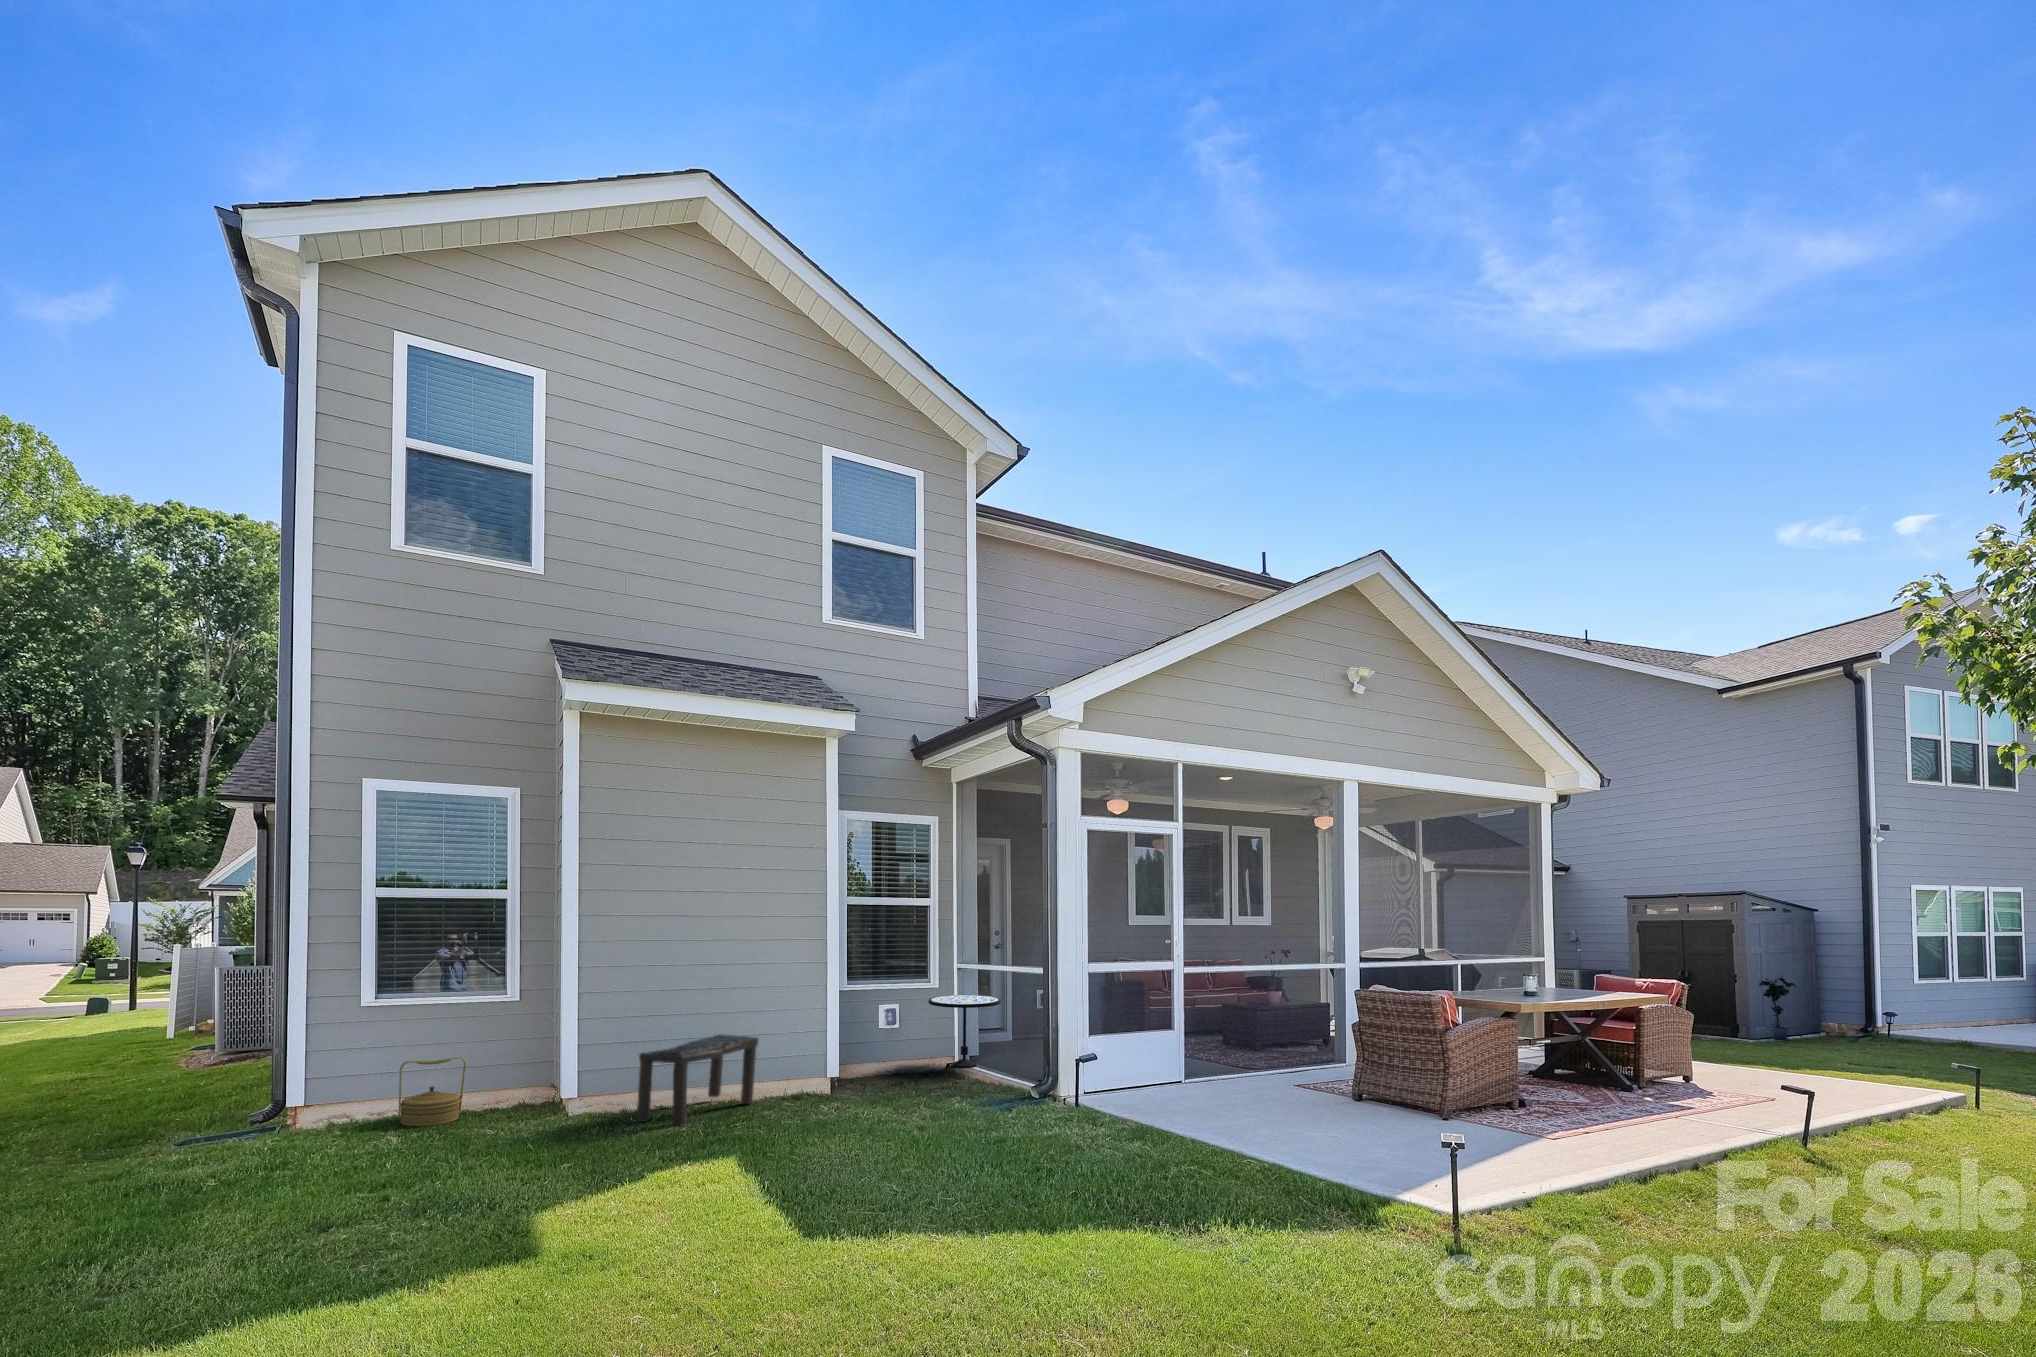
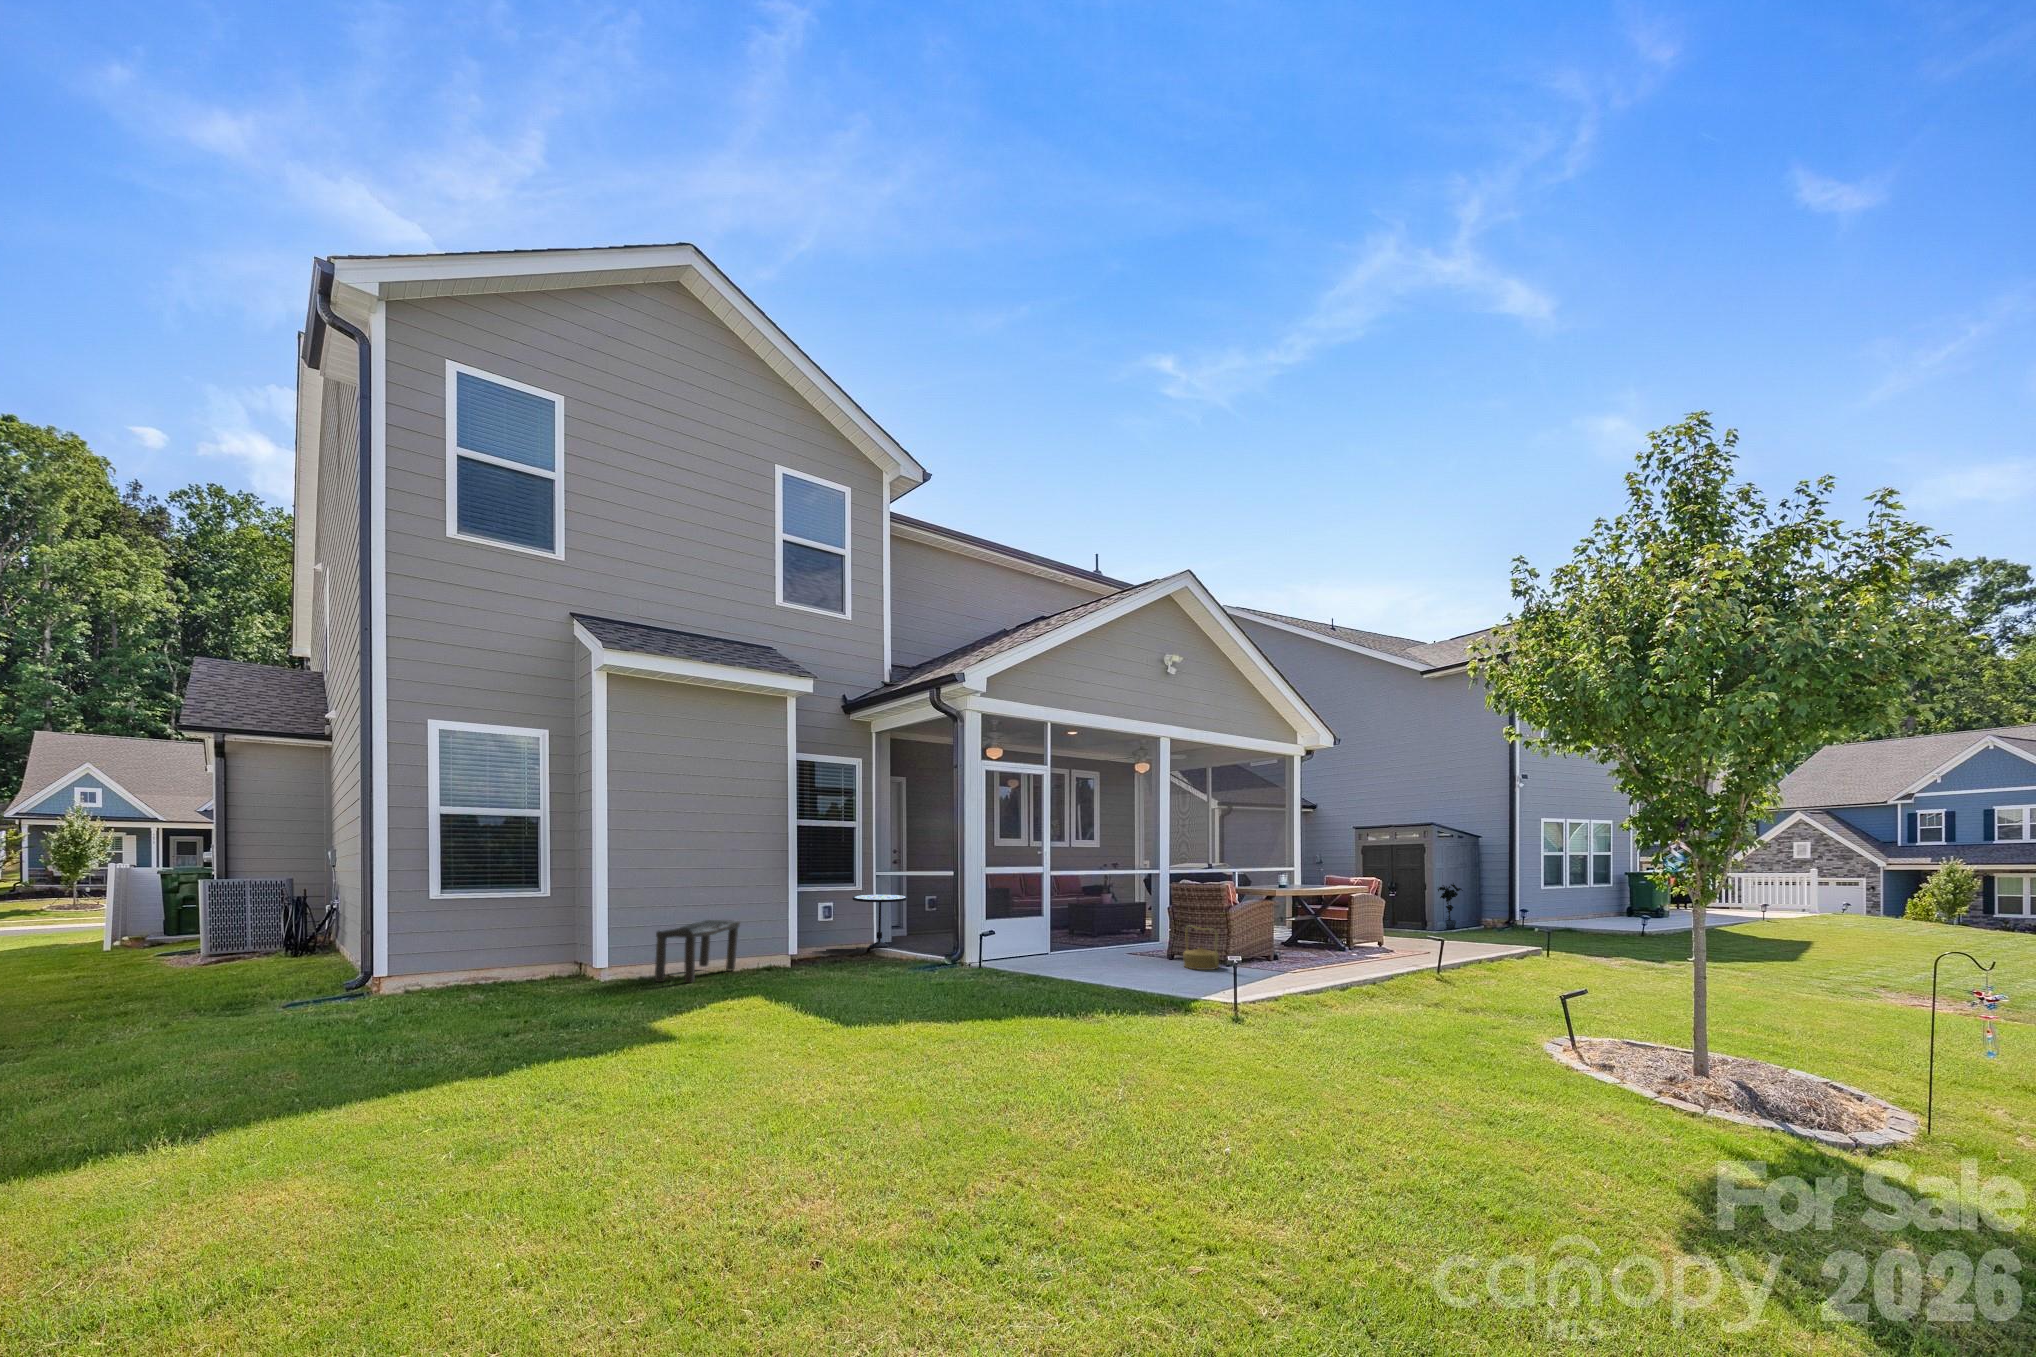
woven basket: present [398,1057,466,1126] -> present [1183,926,1219,970]

